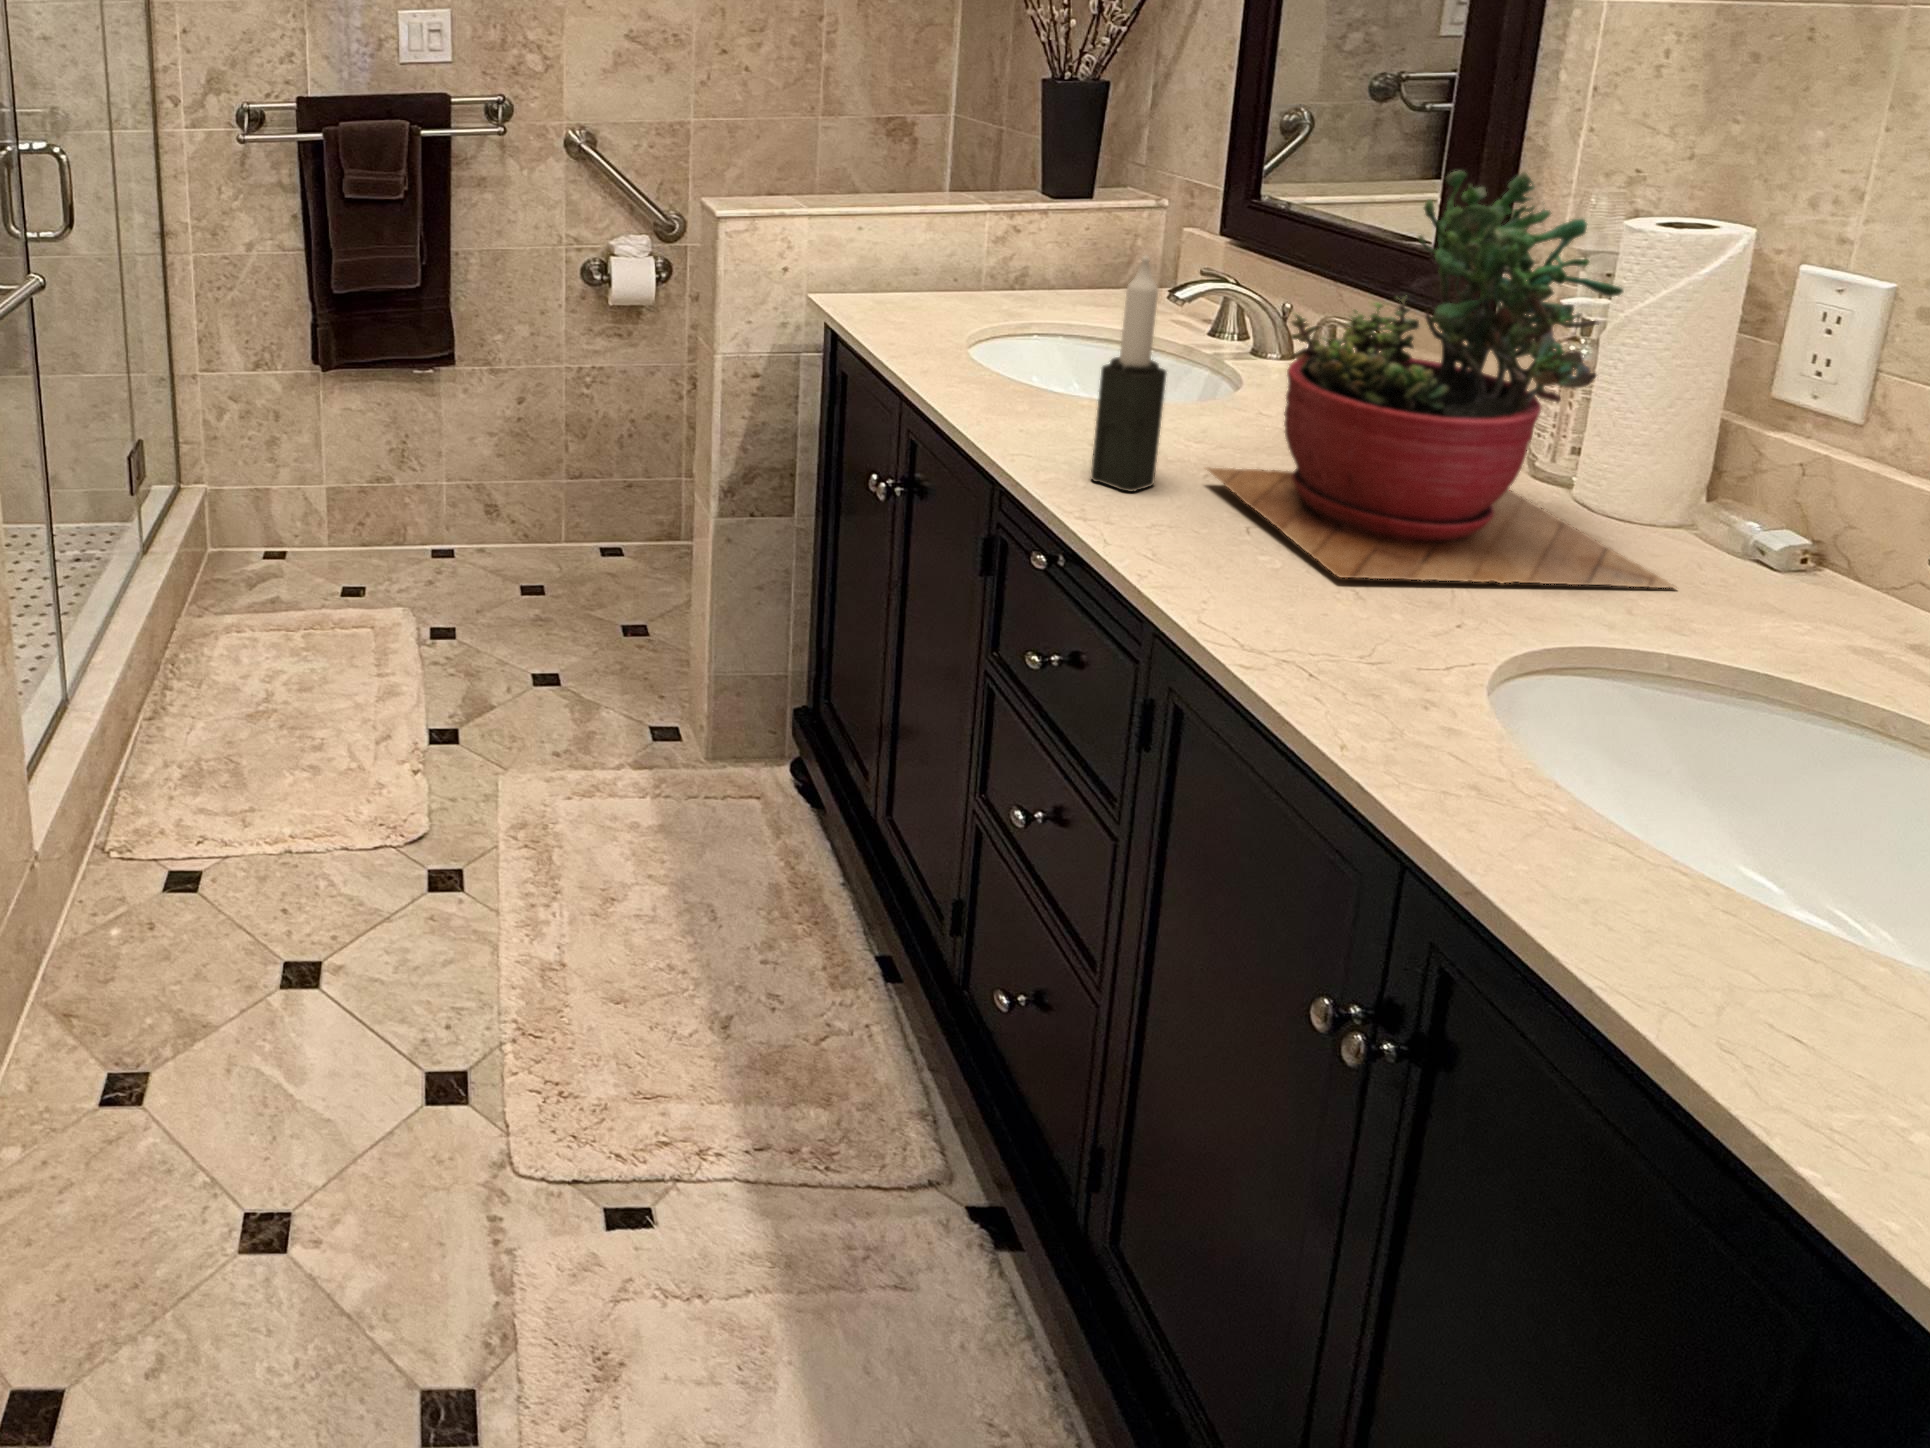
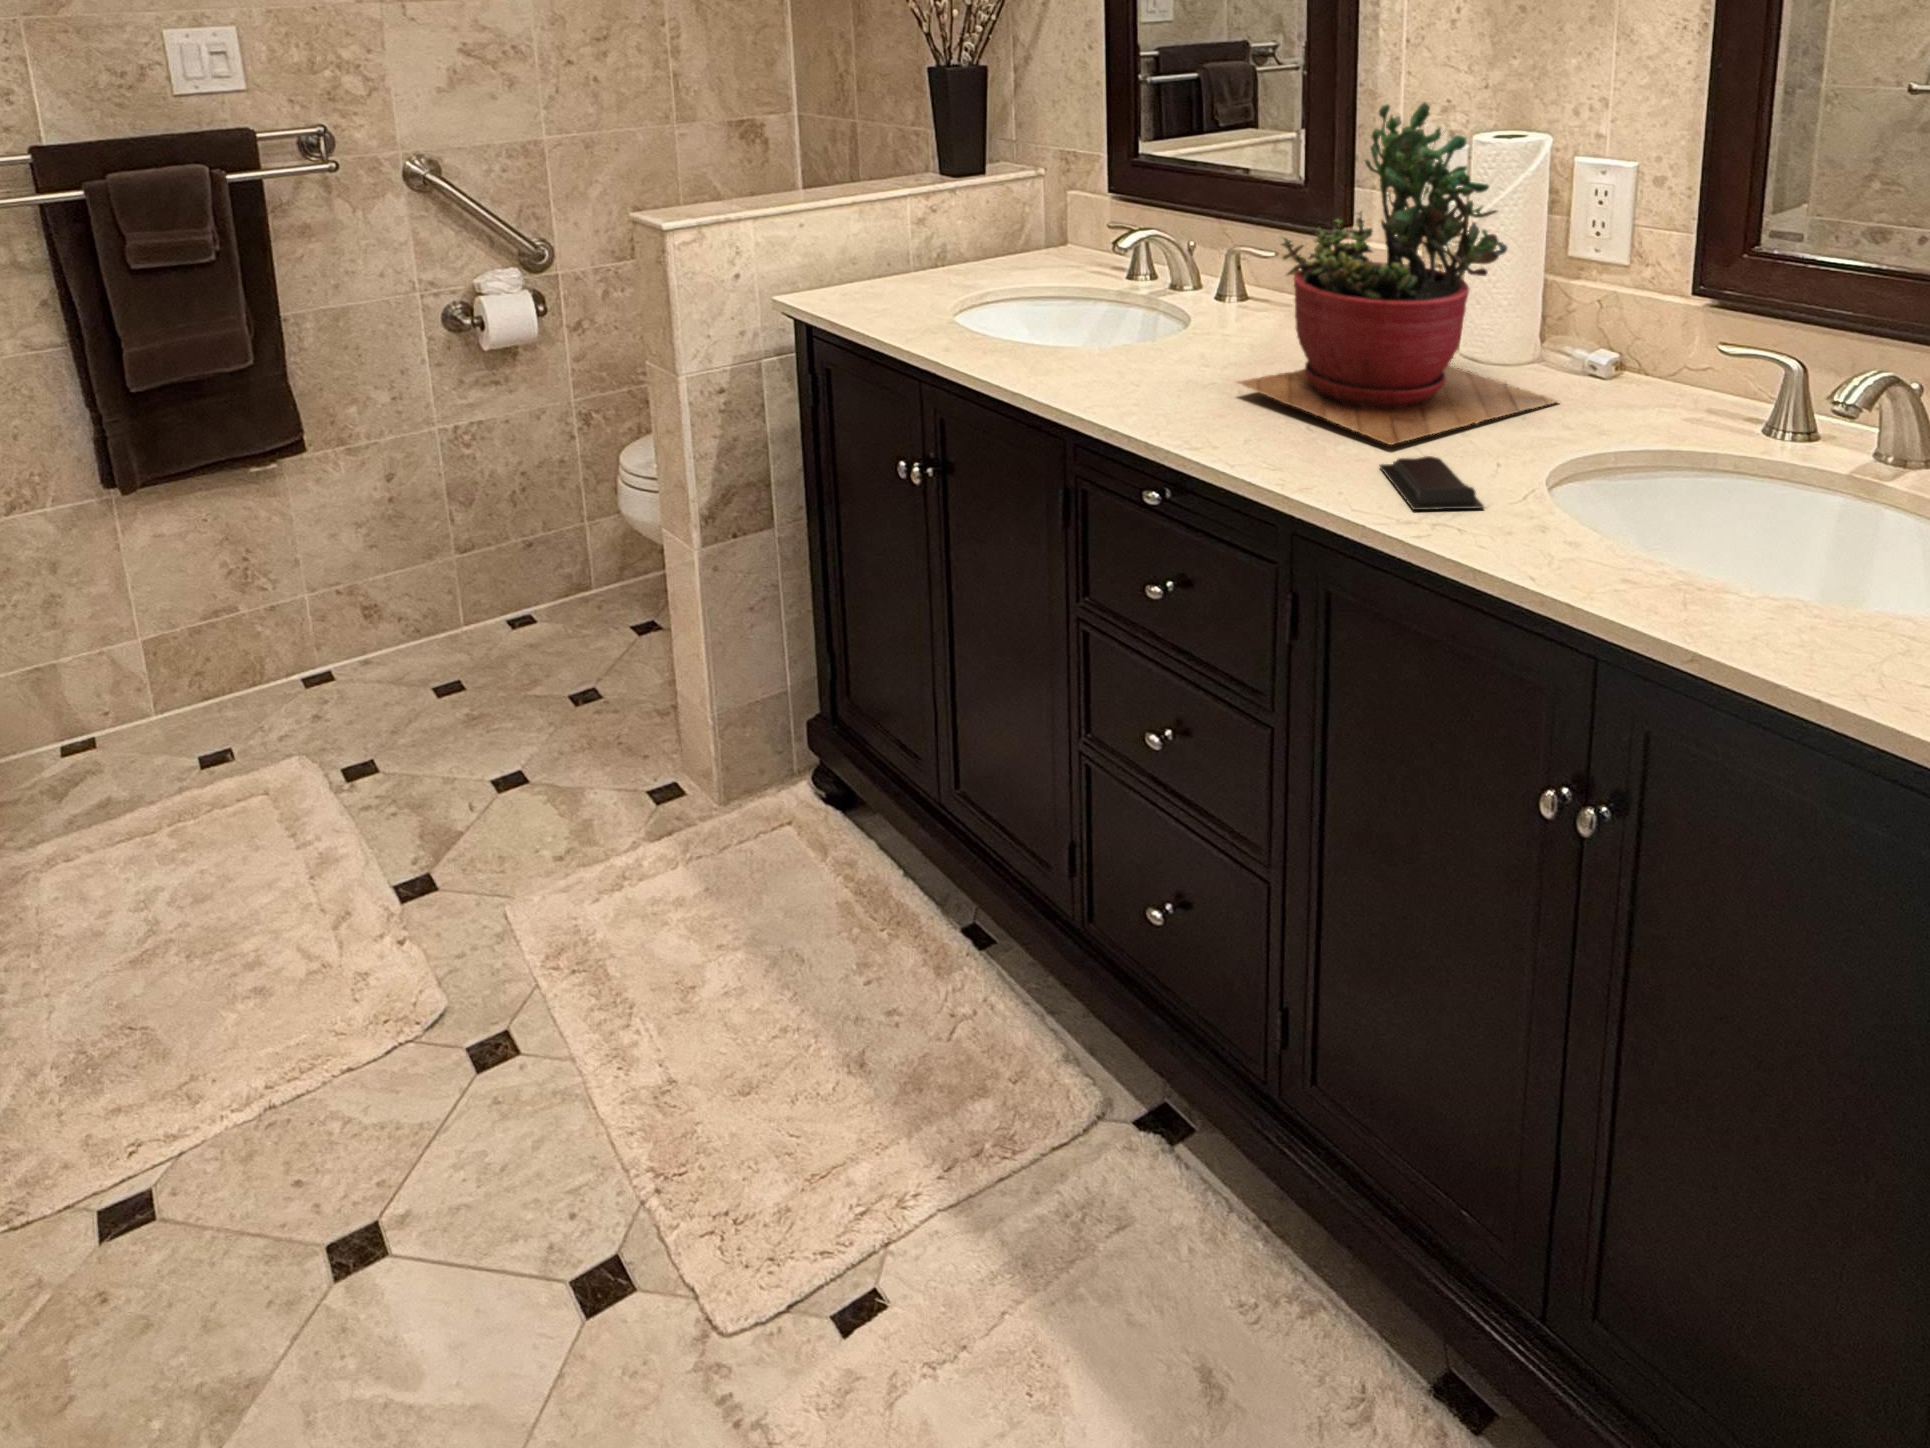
candle: present [1091,256,1166,491] -> none [1156,201,1205,415]
soap bar: none [1290,593,1396,675] -> present [1380,456,1484,510]

